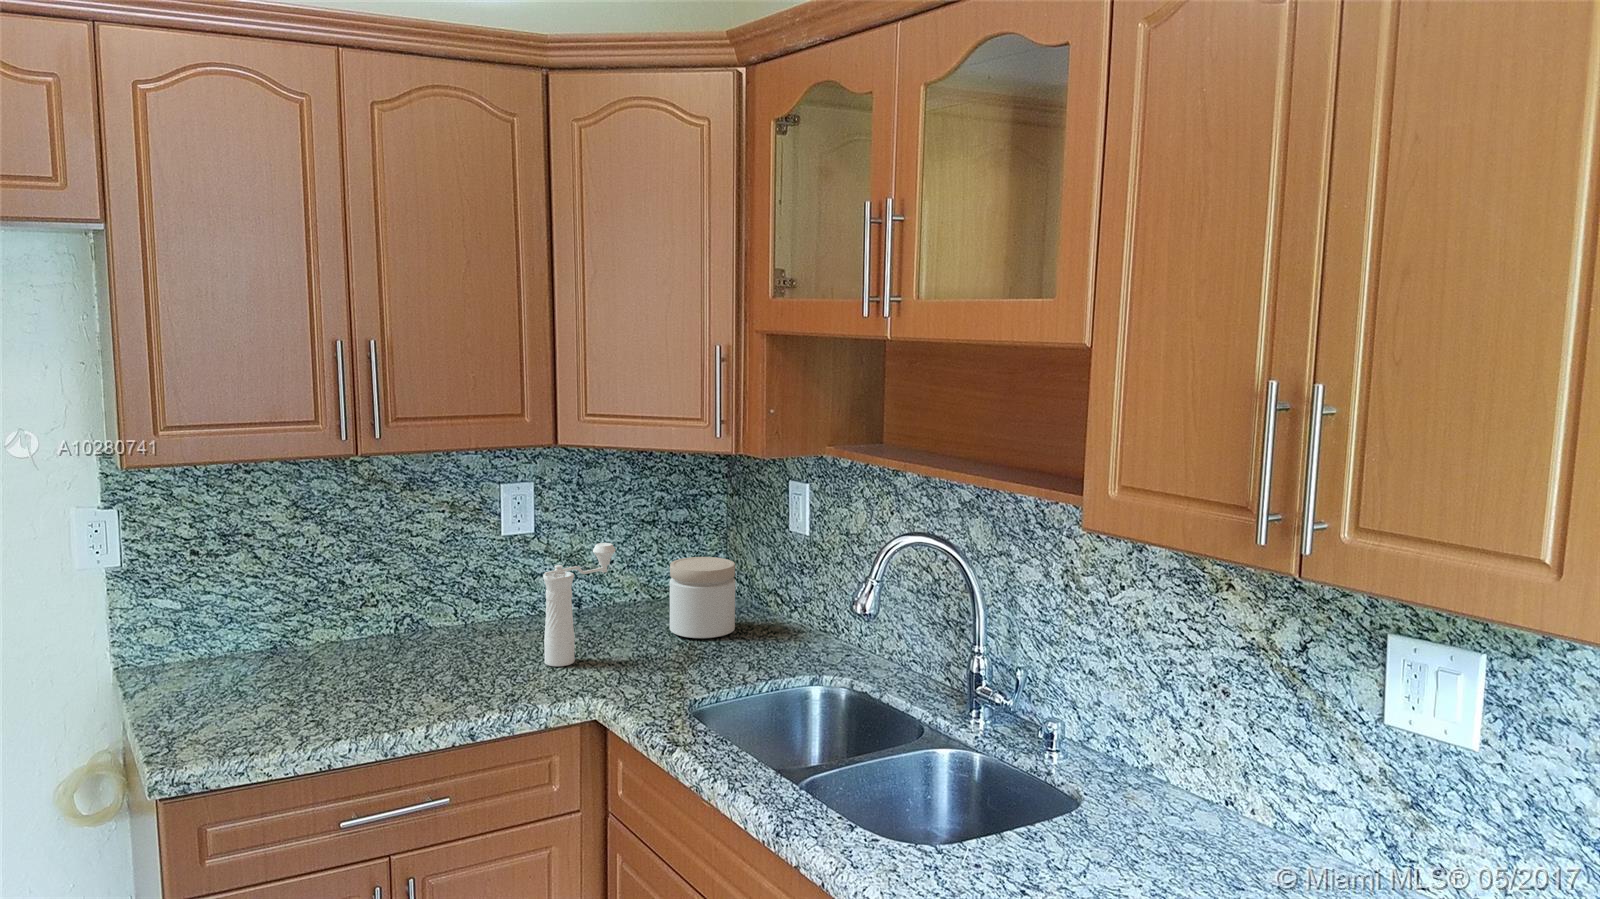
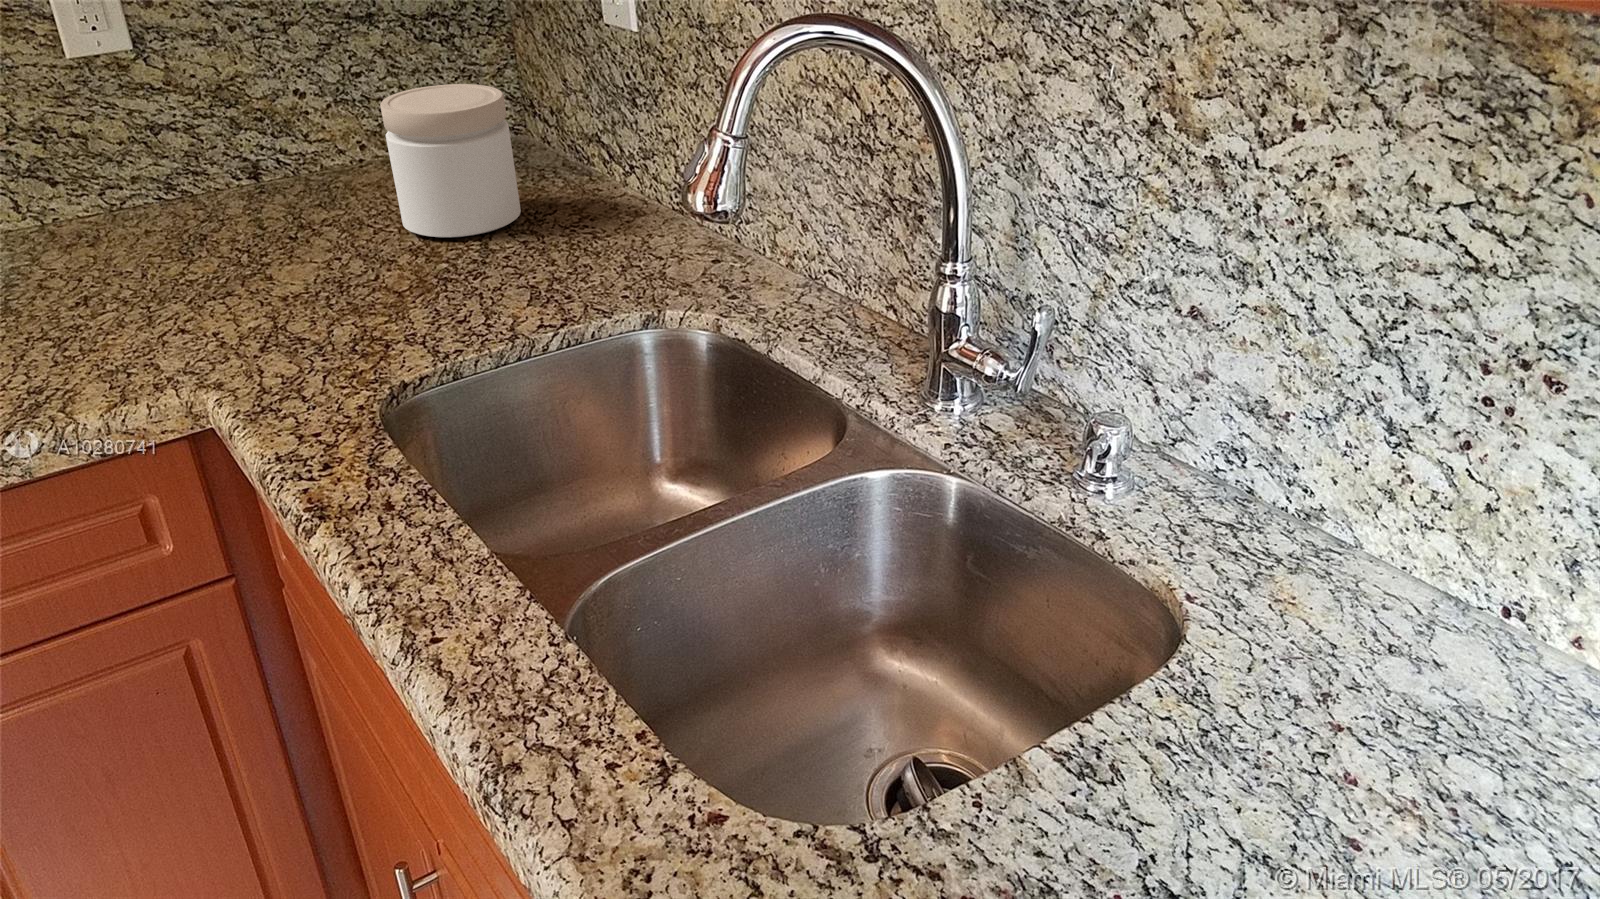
pepper mill: present [543,543,615,666] -> none [90,68,249,315]

